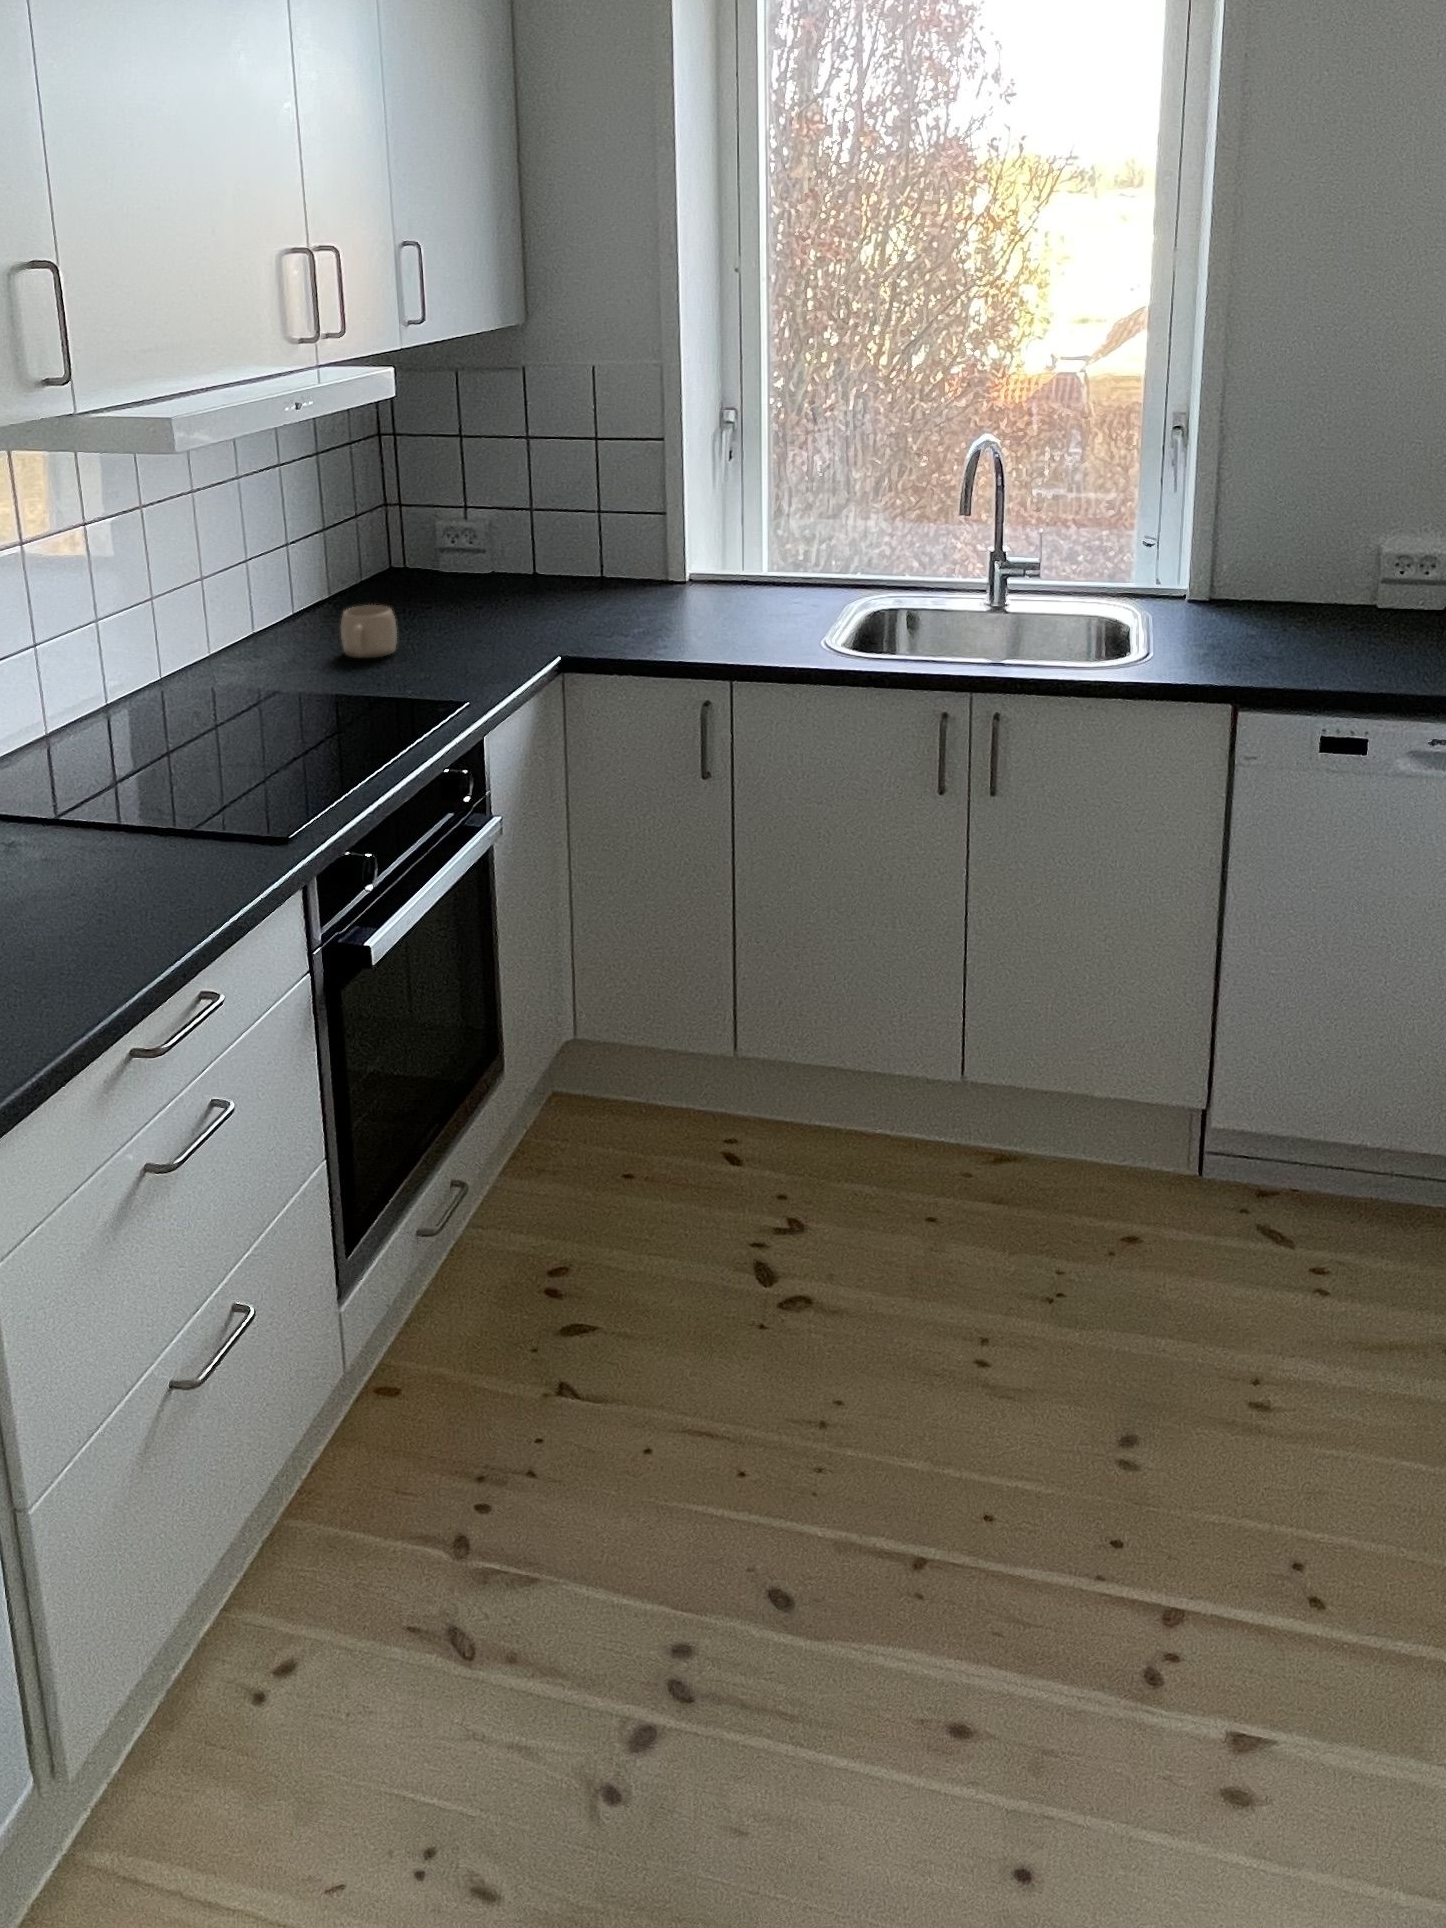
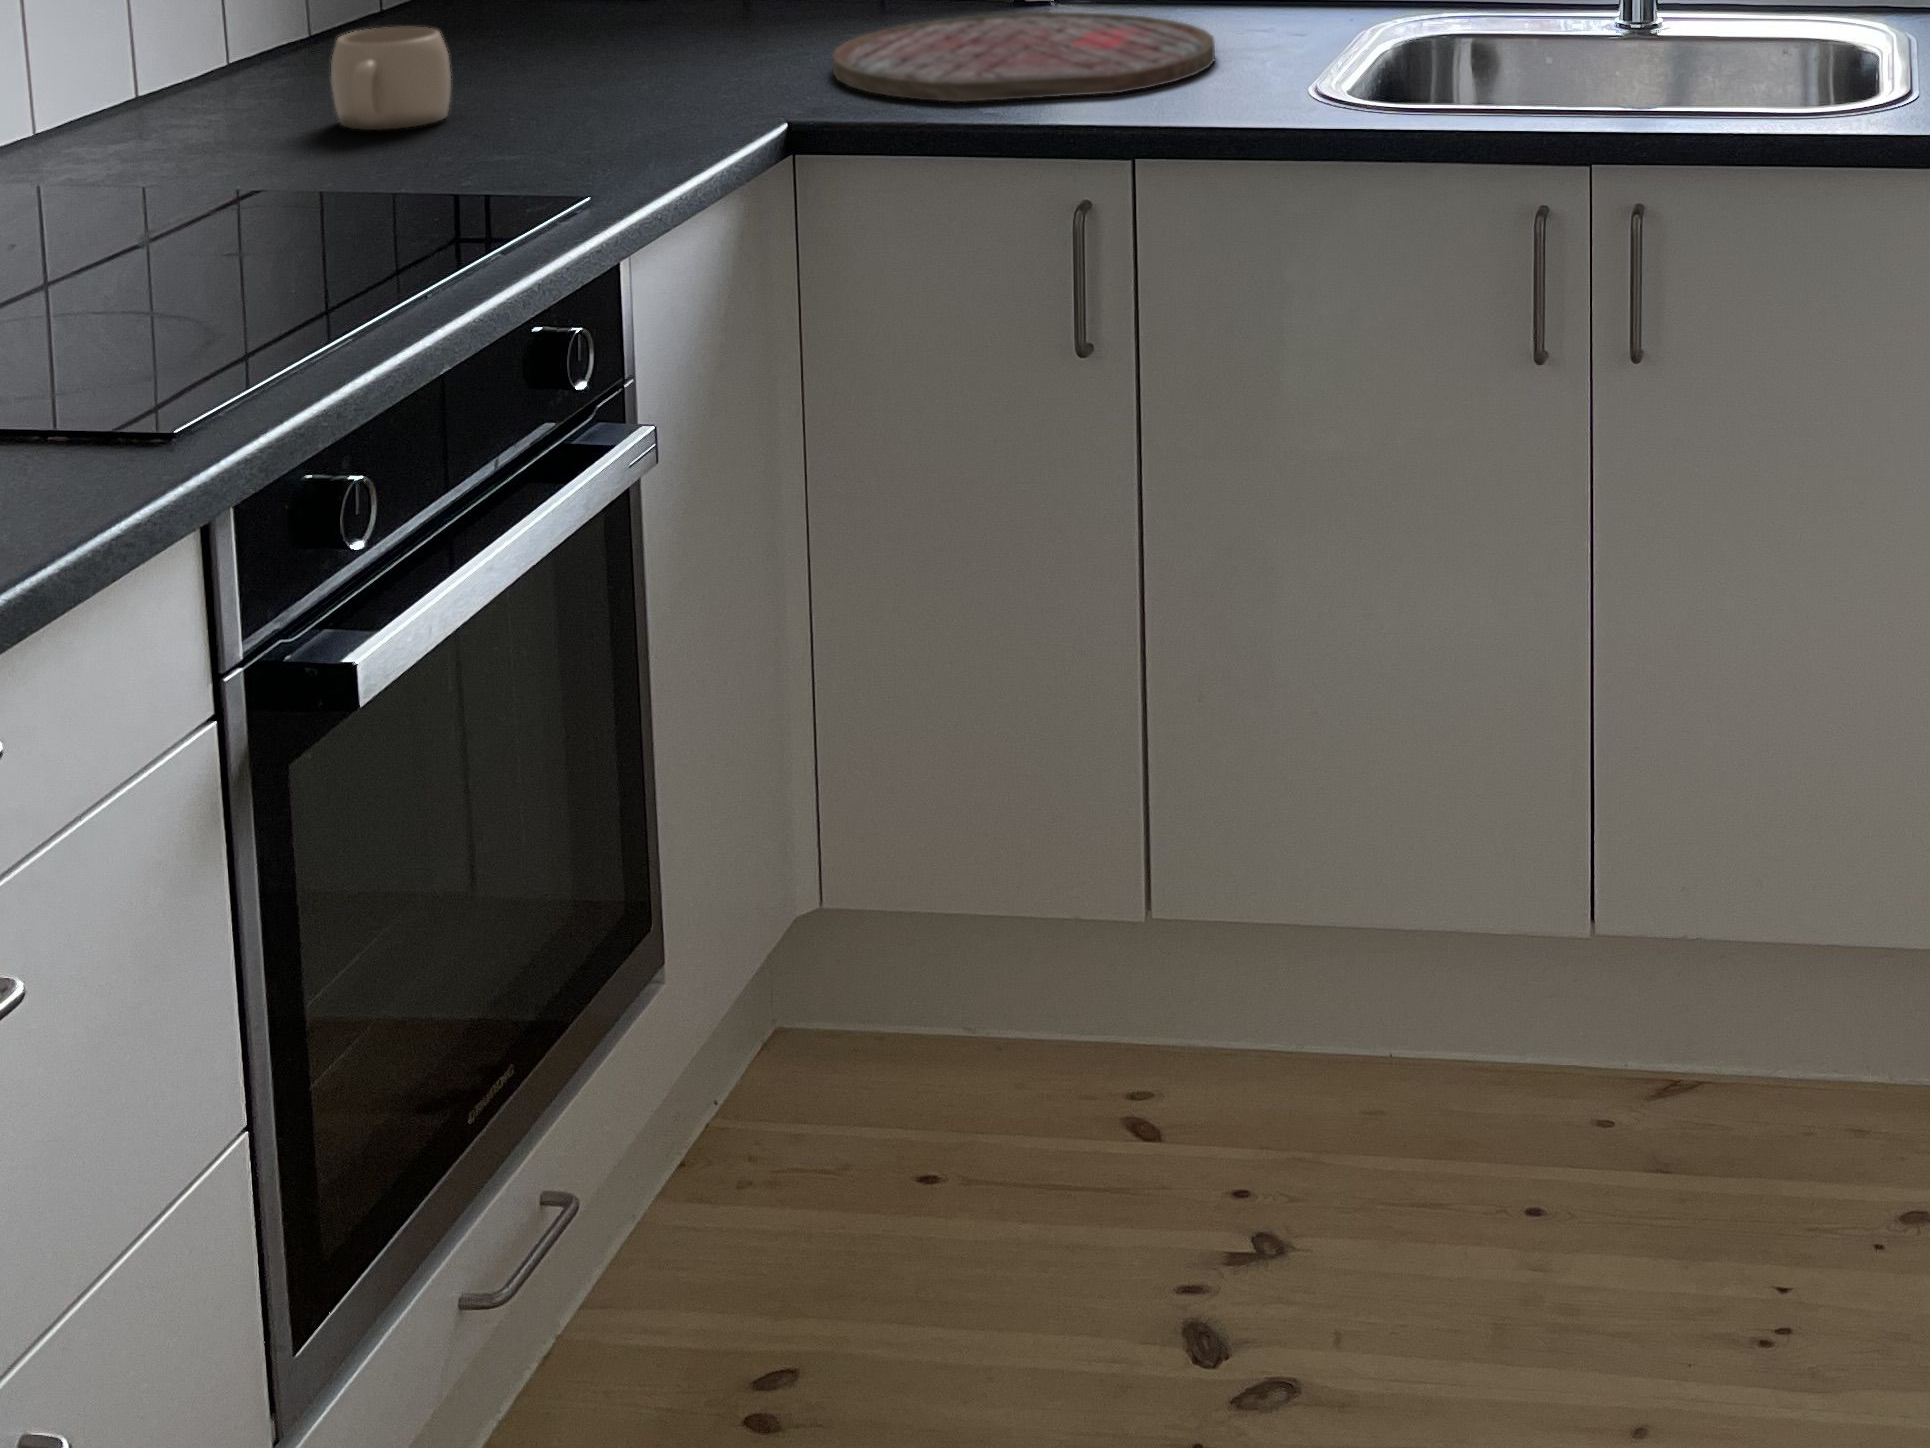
cutting board: none [580,593,773,649] -> present [833,12,1215,102]

